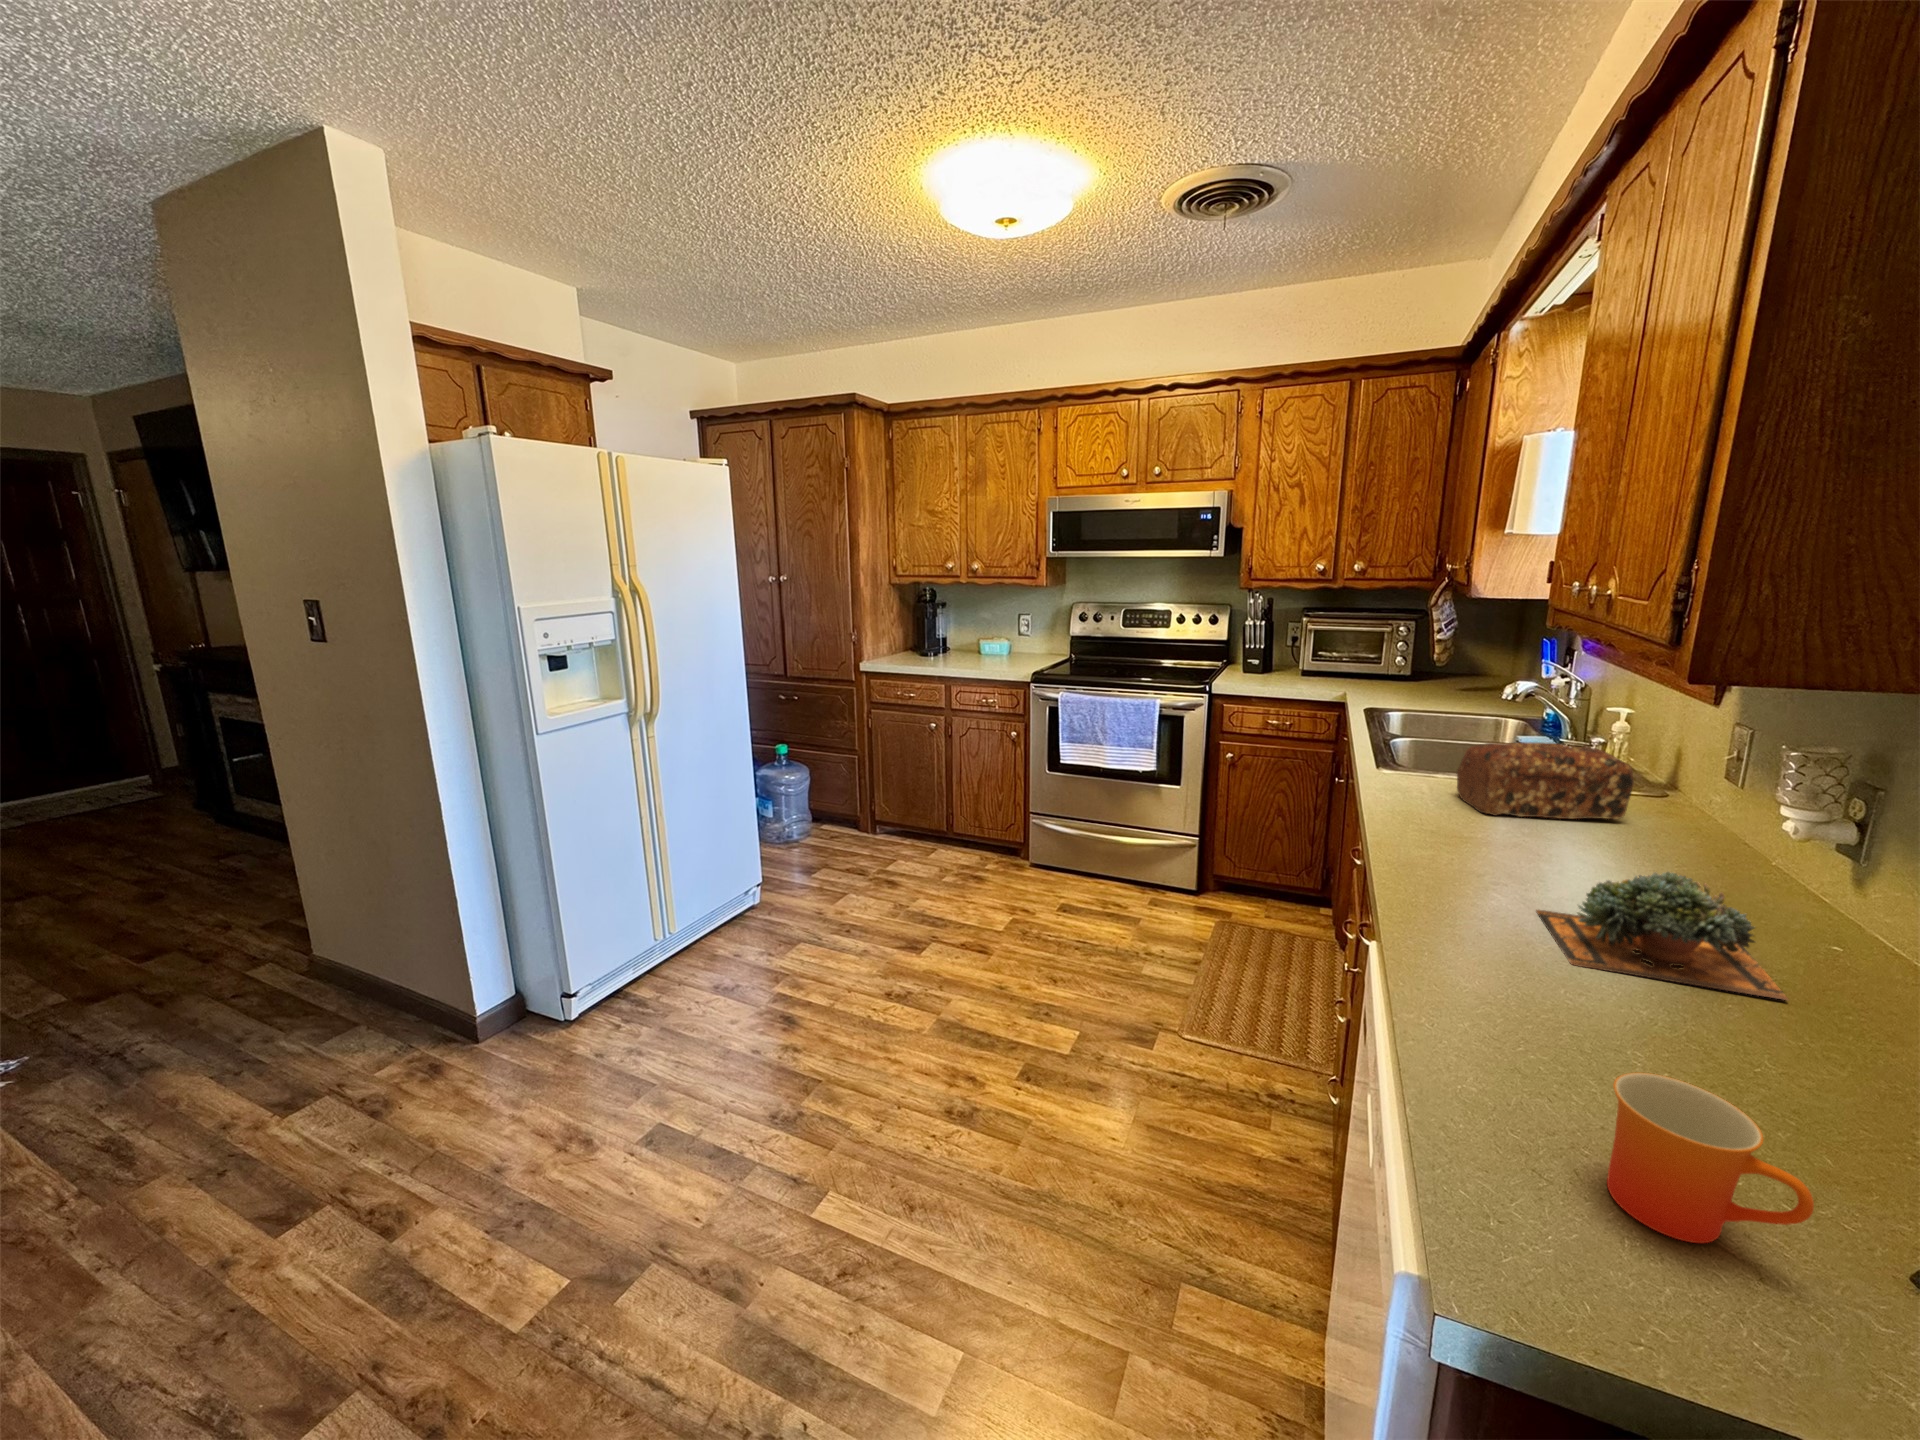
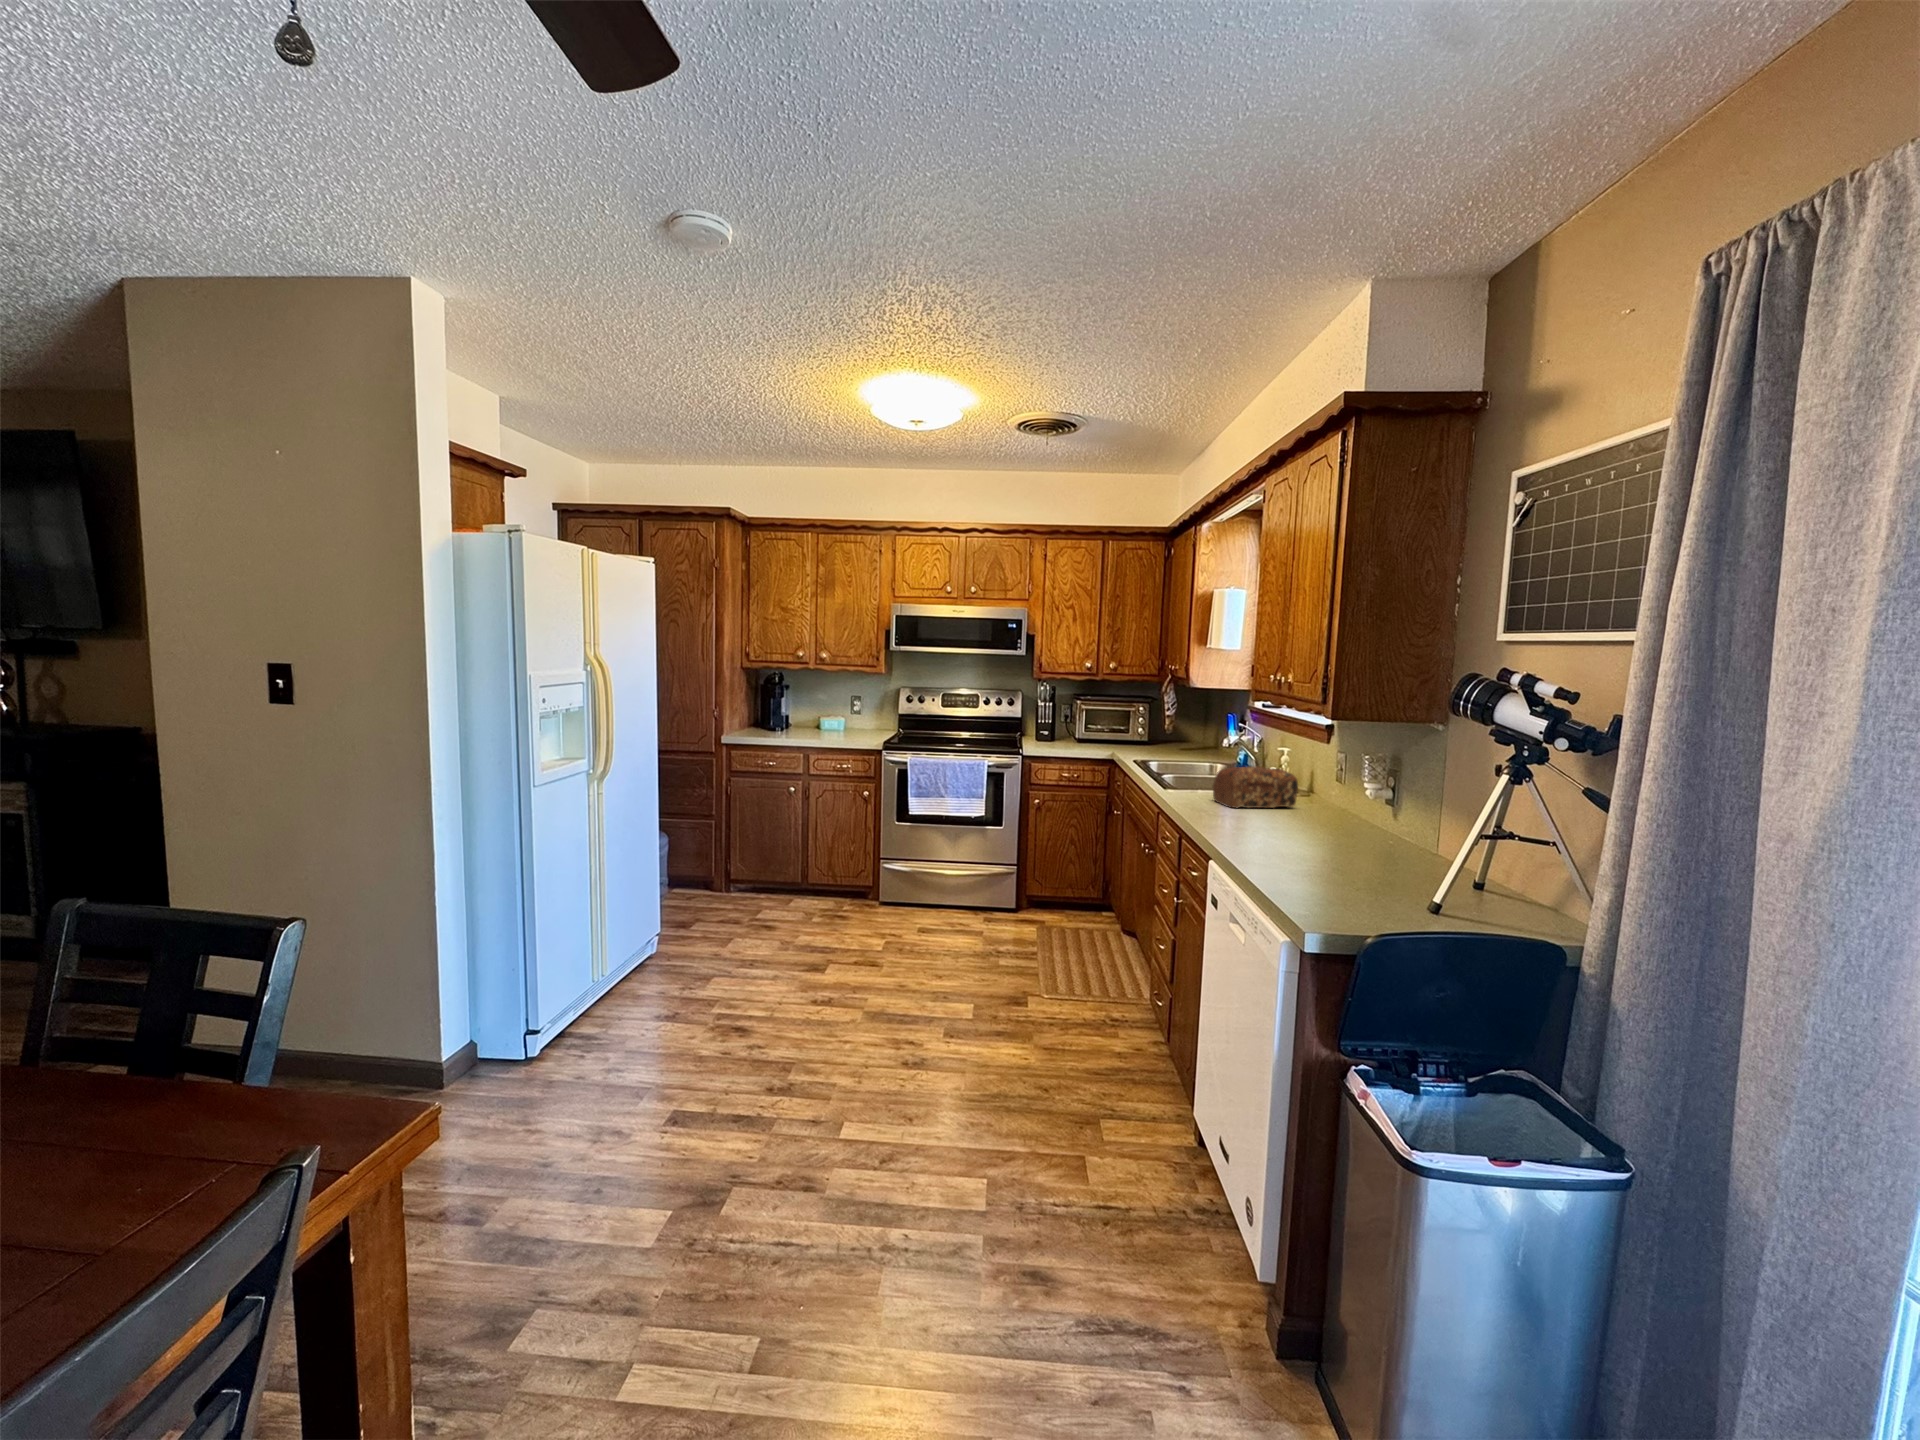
succulent plant: present [1536,872,1788,1000] -> none [1277,811,1382,861]
mug: present [1607,1073,1814,1243] -> none [1343,863,1407,919]

